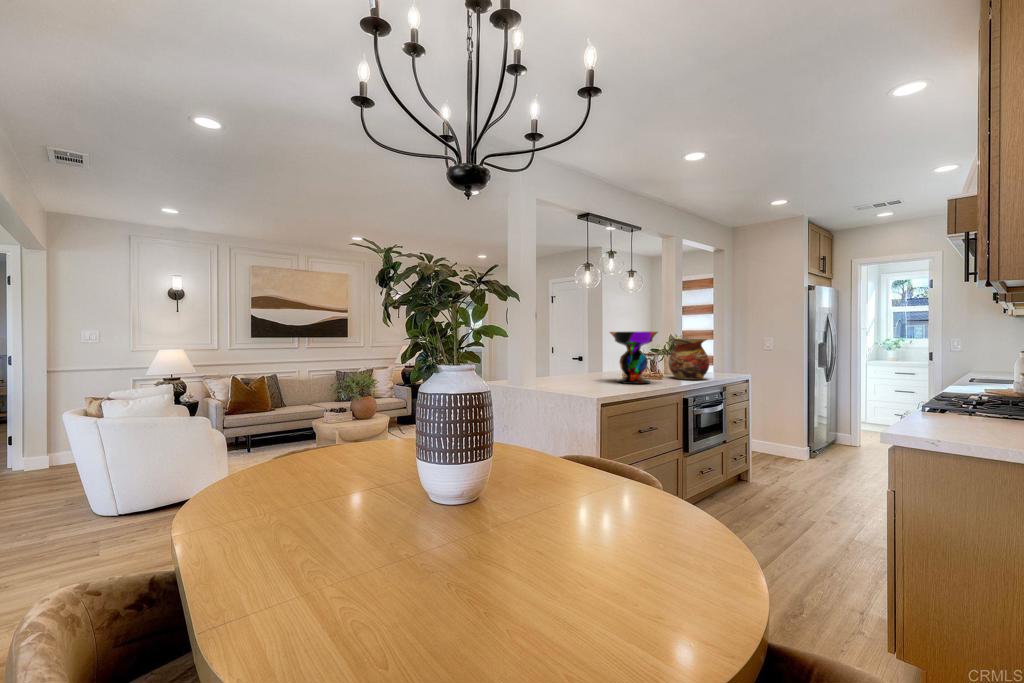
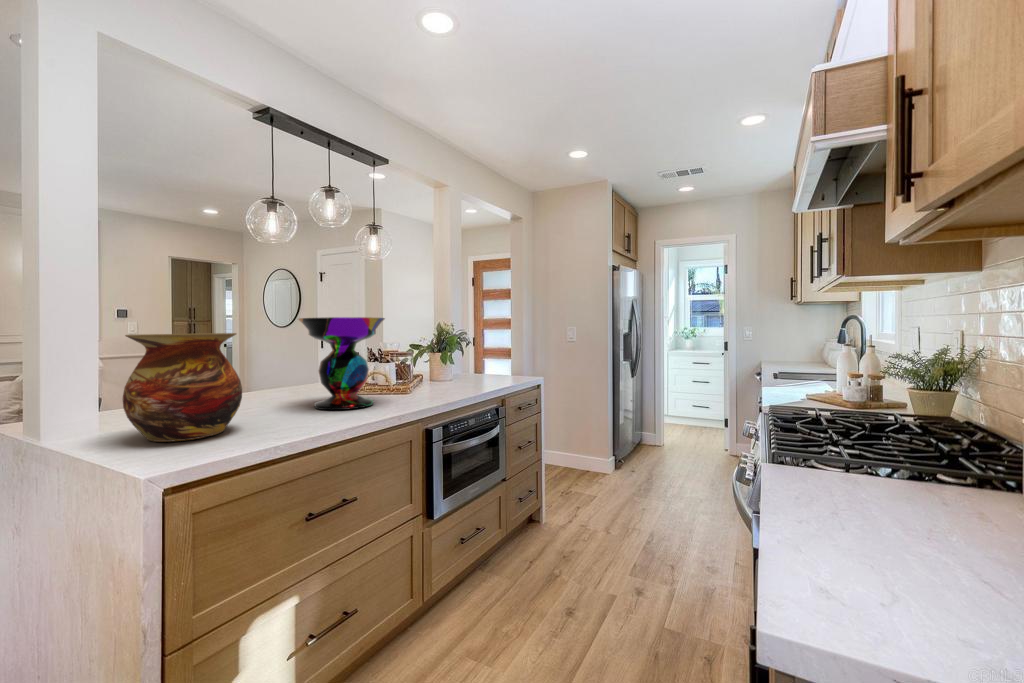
vase: present [668,339,709,380] -> present [123,333,242,442]

